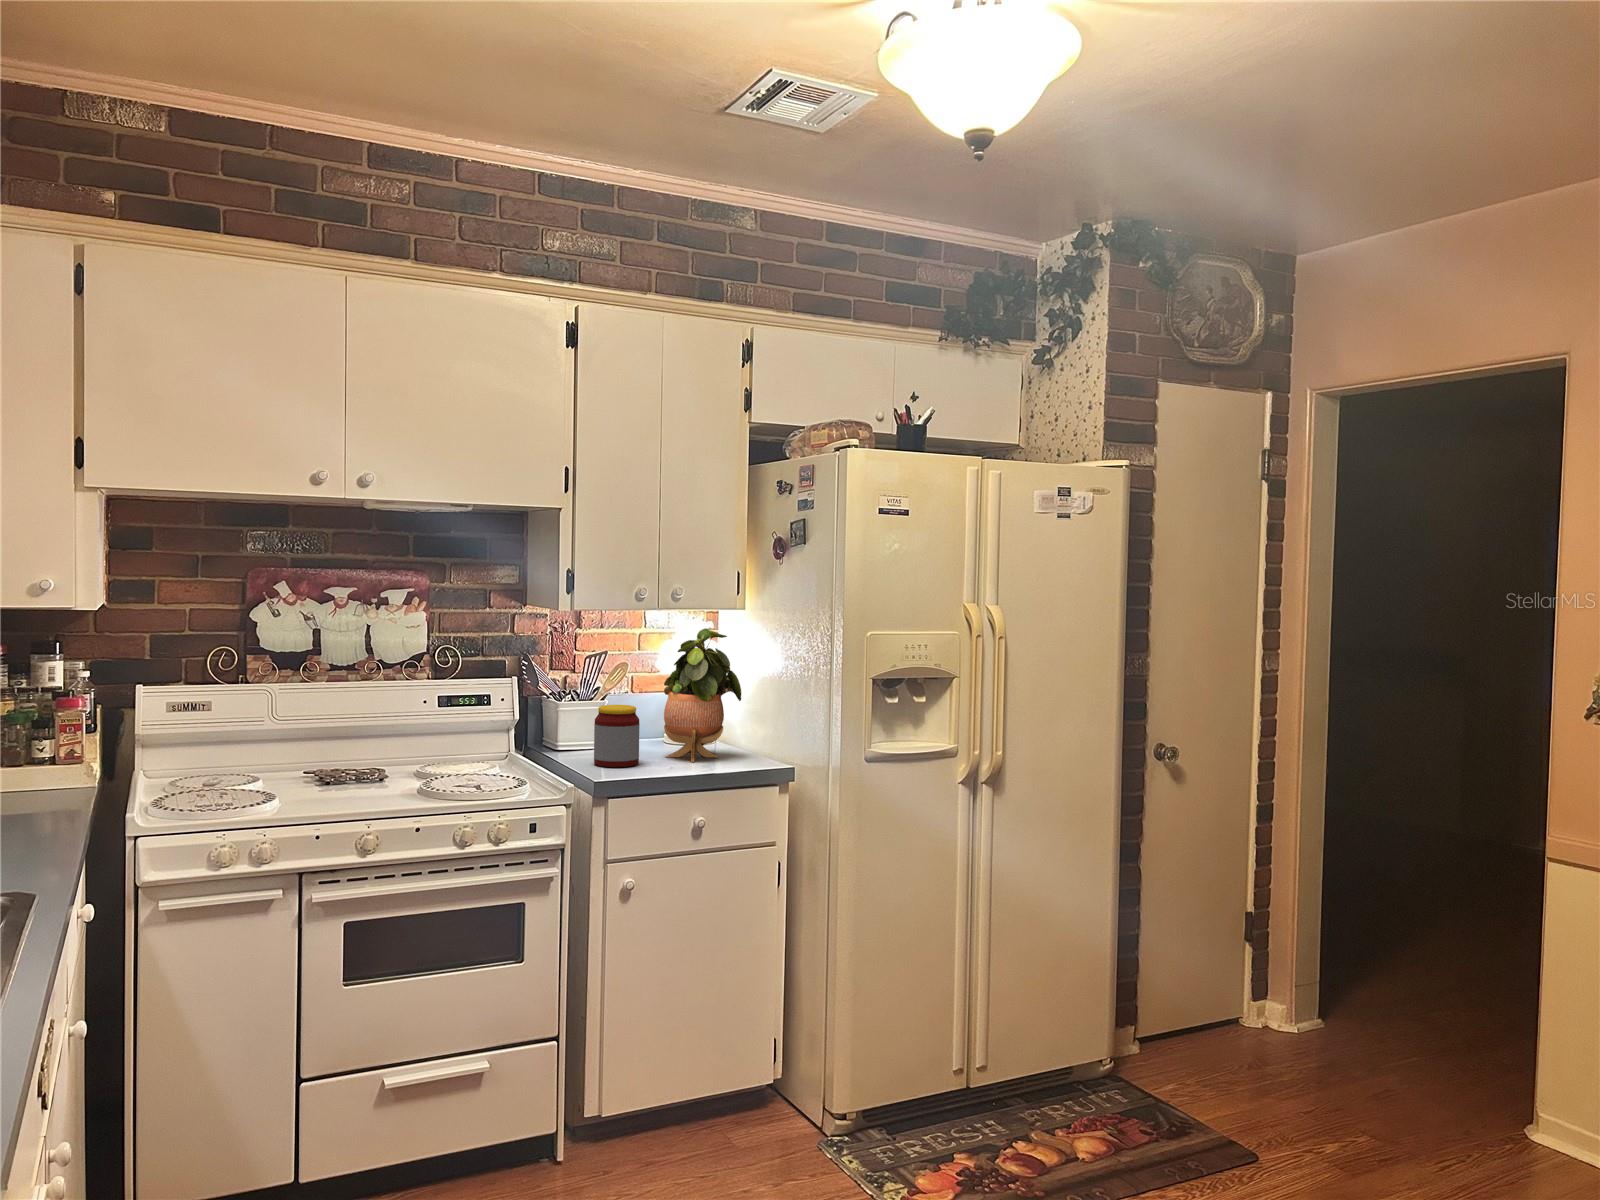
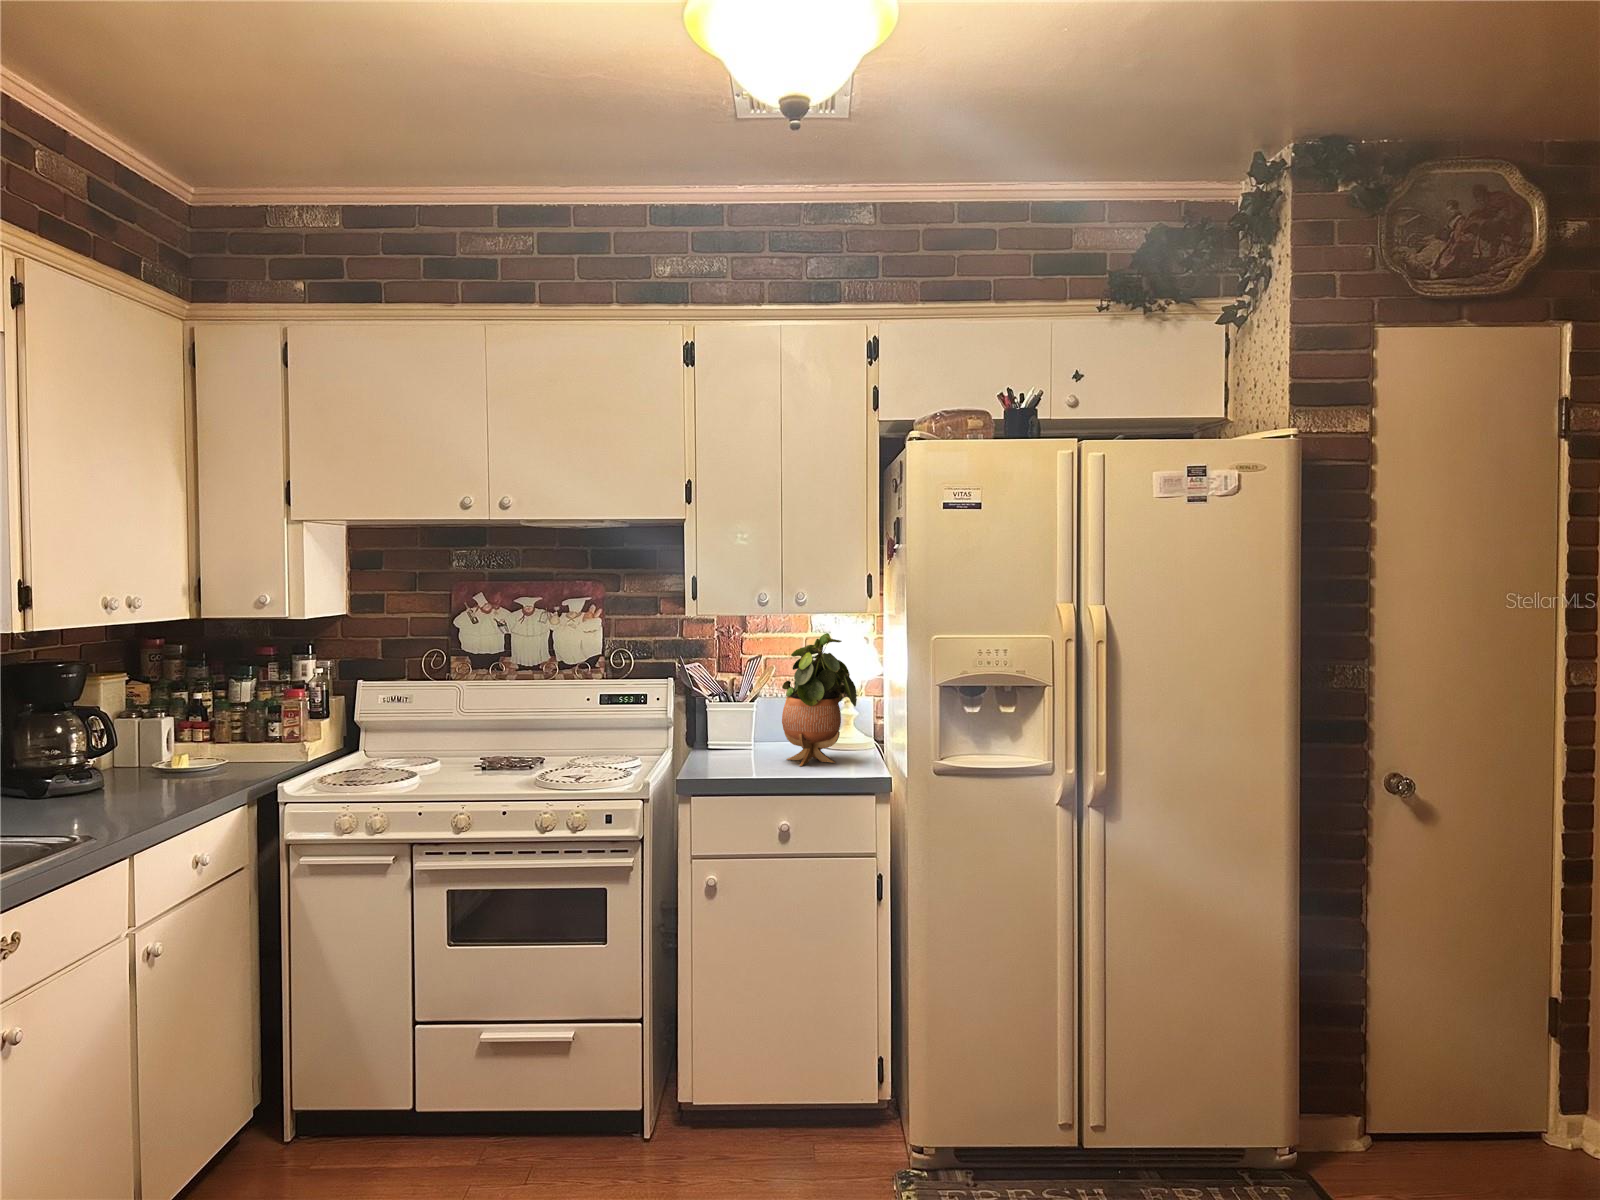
jar: present [594,705,640,767] -> none [706,707,750,767]

